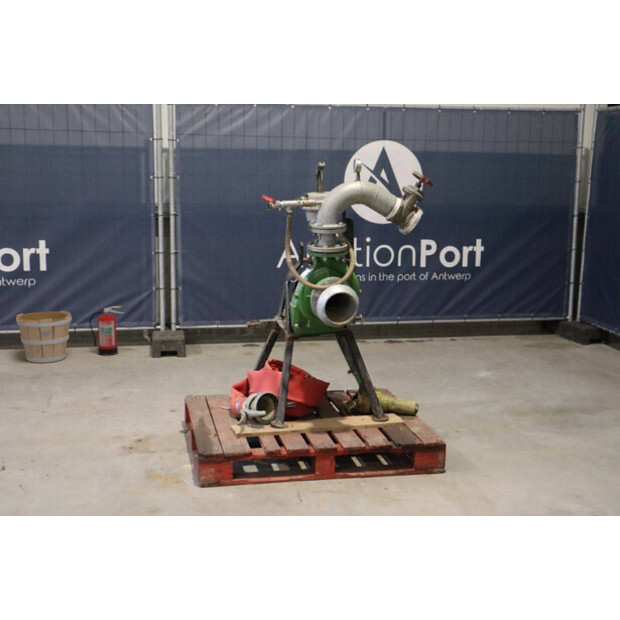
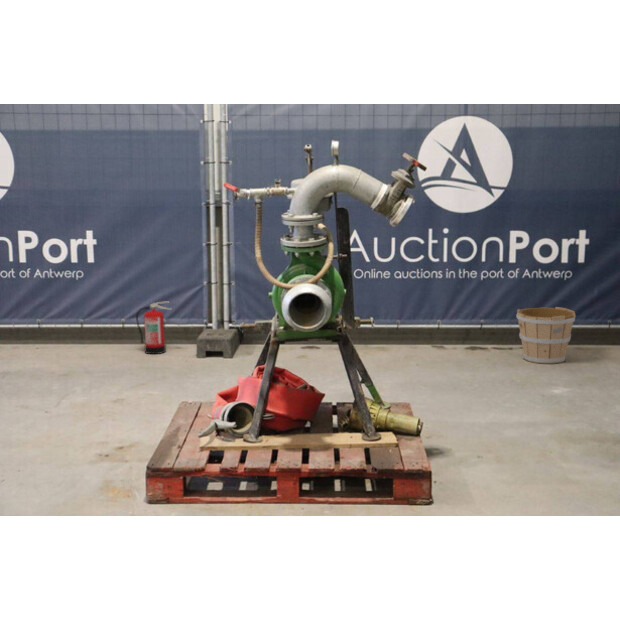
wooden bucket: present [16,311,72,363] -> present [517,307,576,364]

